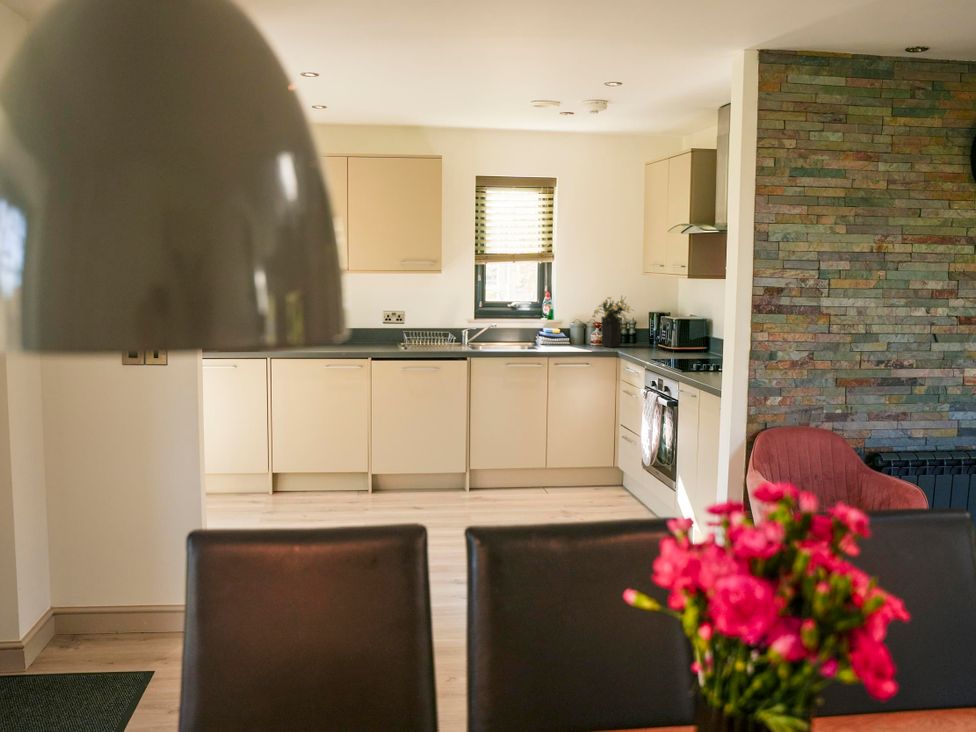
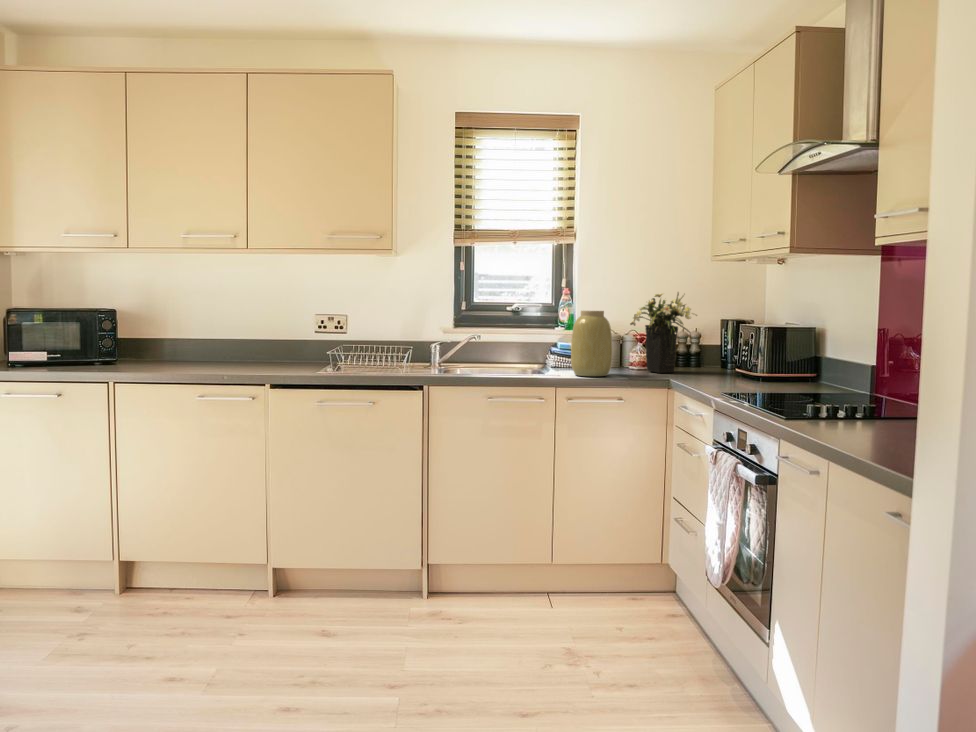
vase: none [556,308,582,350] -> present [571,311,612,376]

